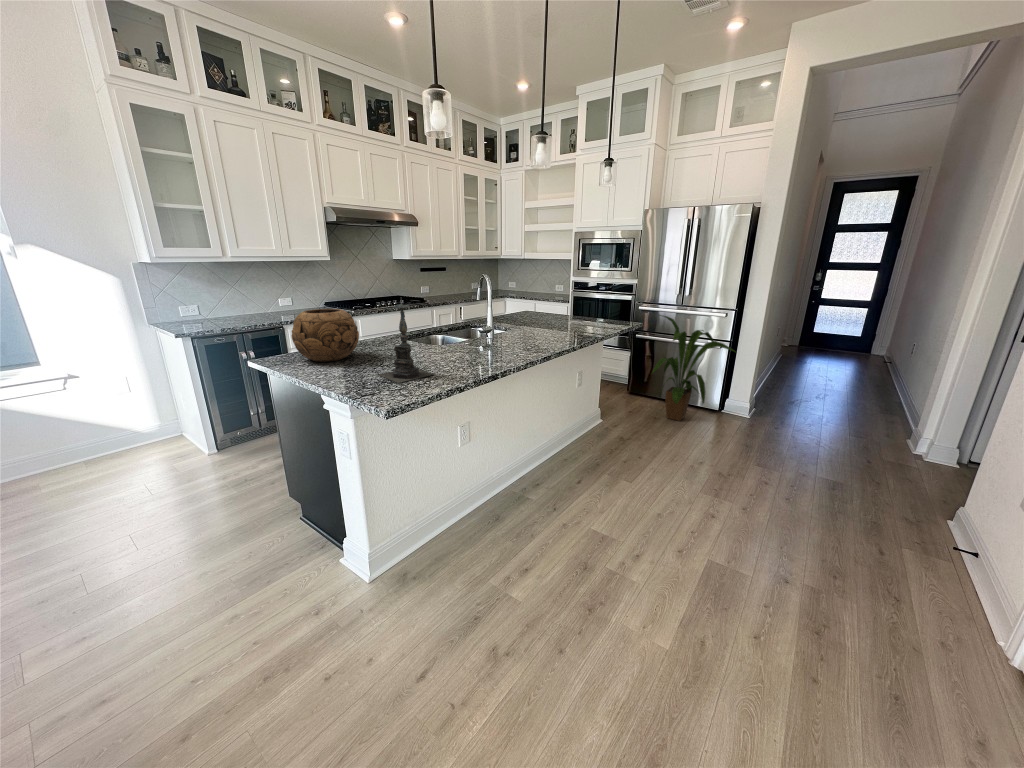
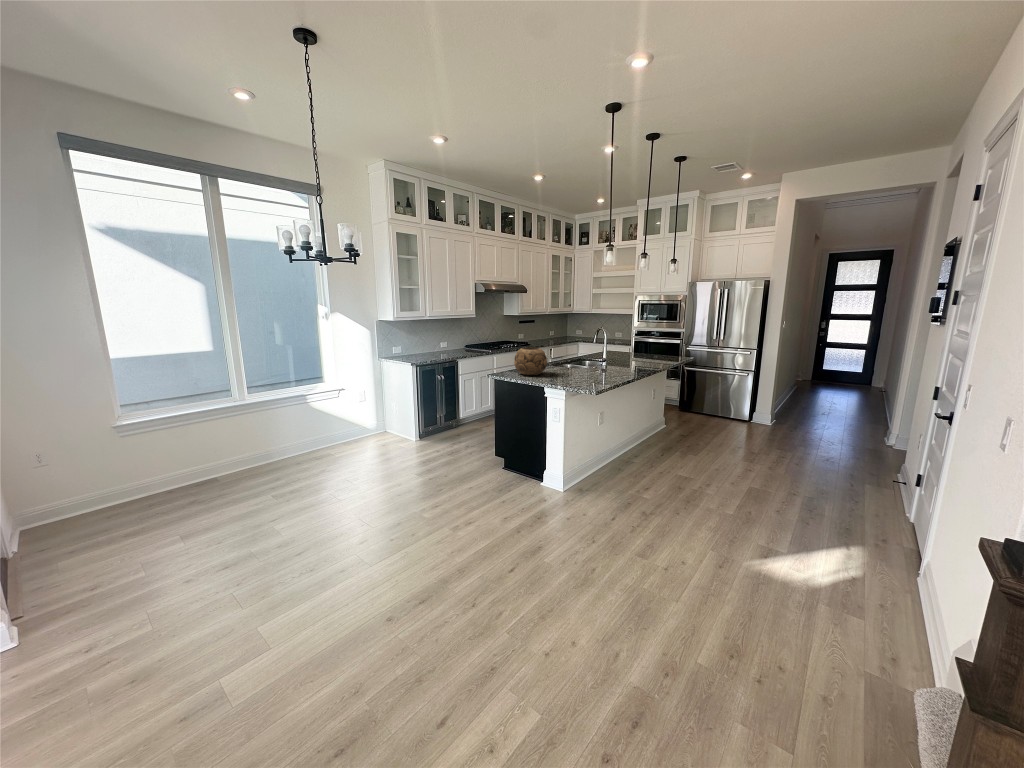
candle holder: present [380,299,434,383] -> none [569,339,598,384]
house plant: present [652,315,735,421] -> none [699,353,759,427]

